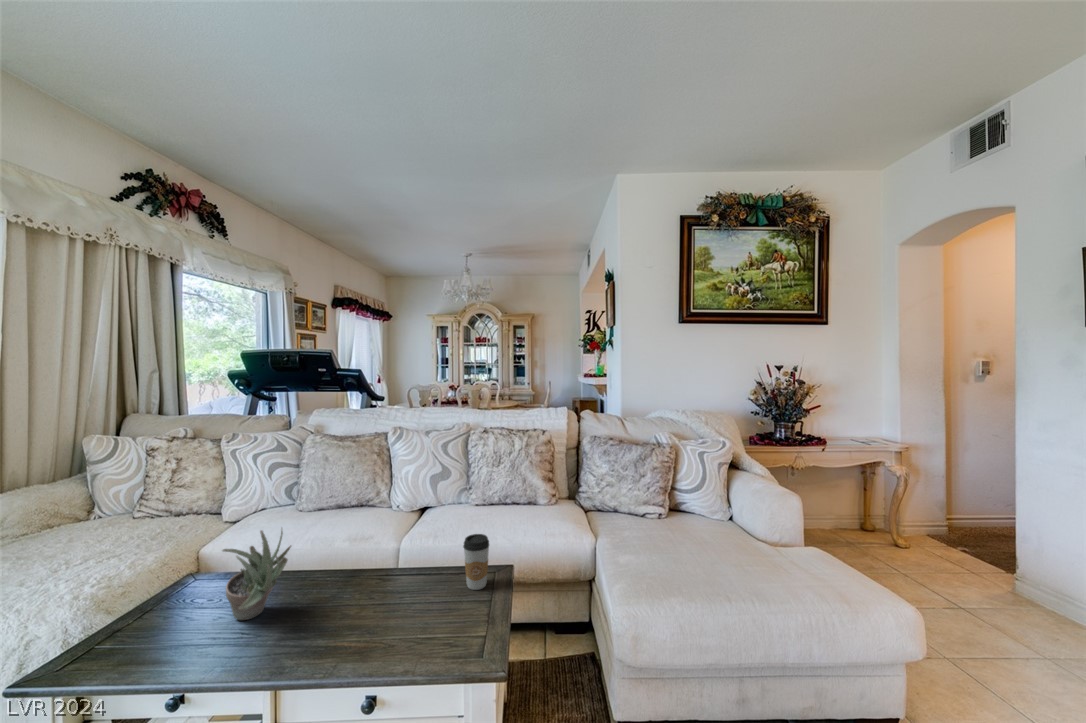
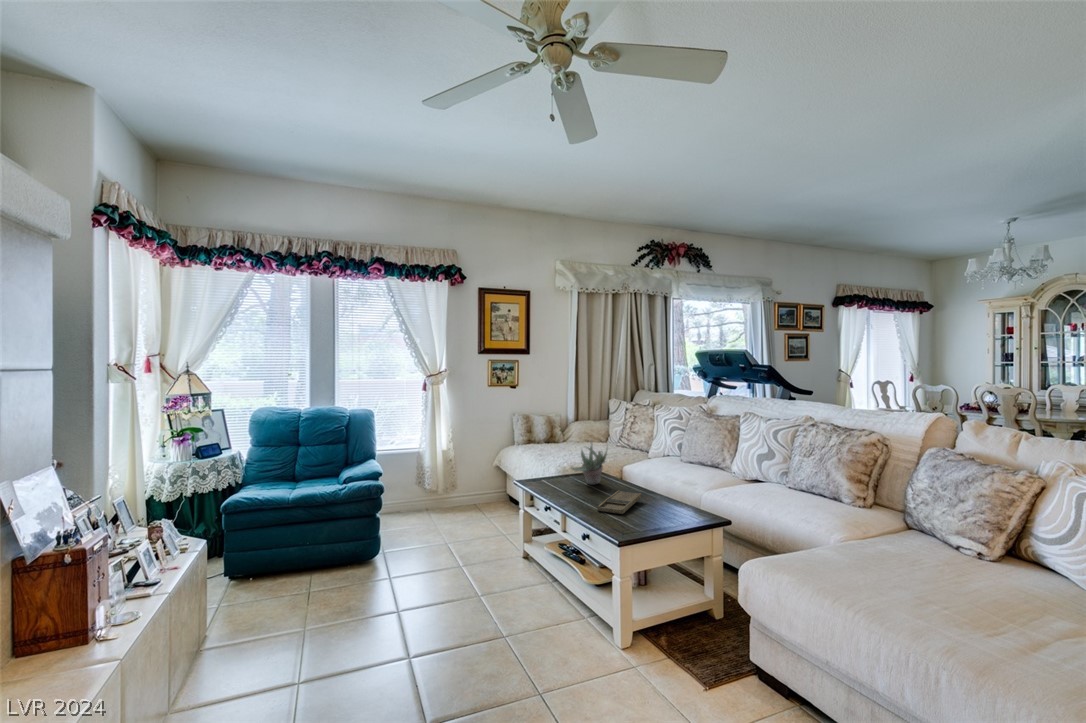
coffee cup: present [463,534,489,590] -> none [674,477,694,515]
tray: none [359,587,443,660] -> present [597,490,641,514]

